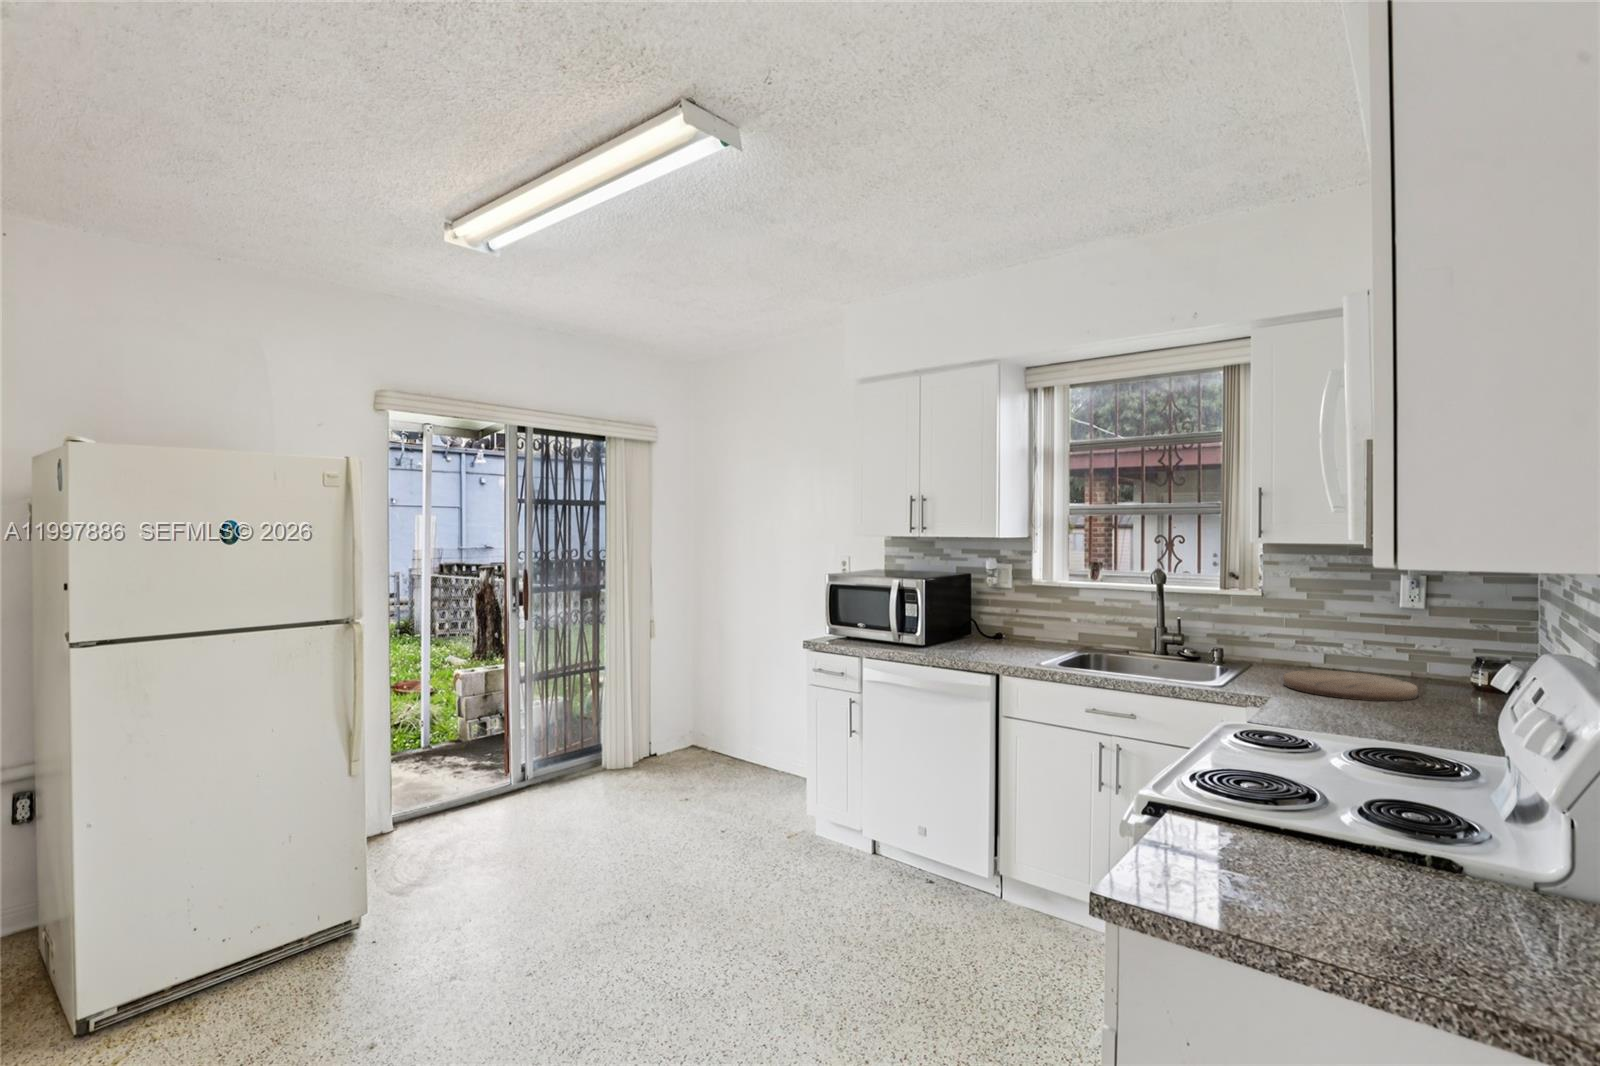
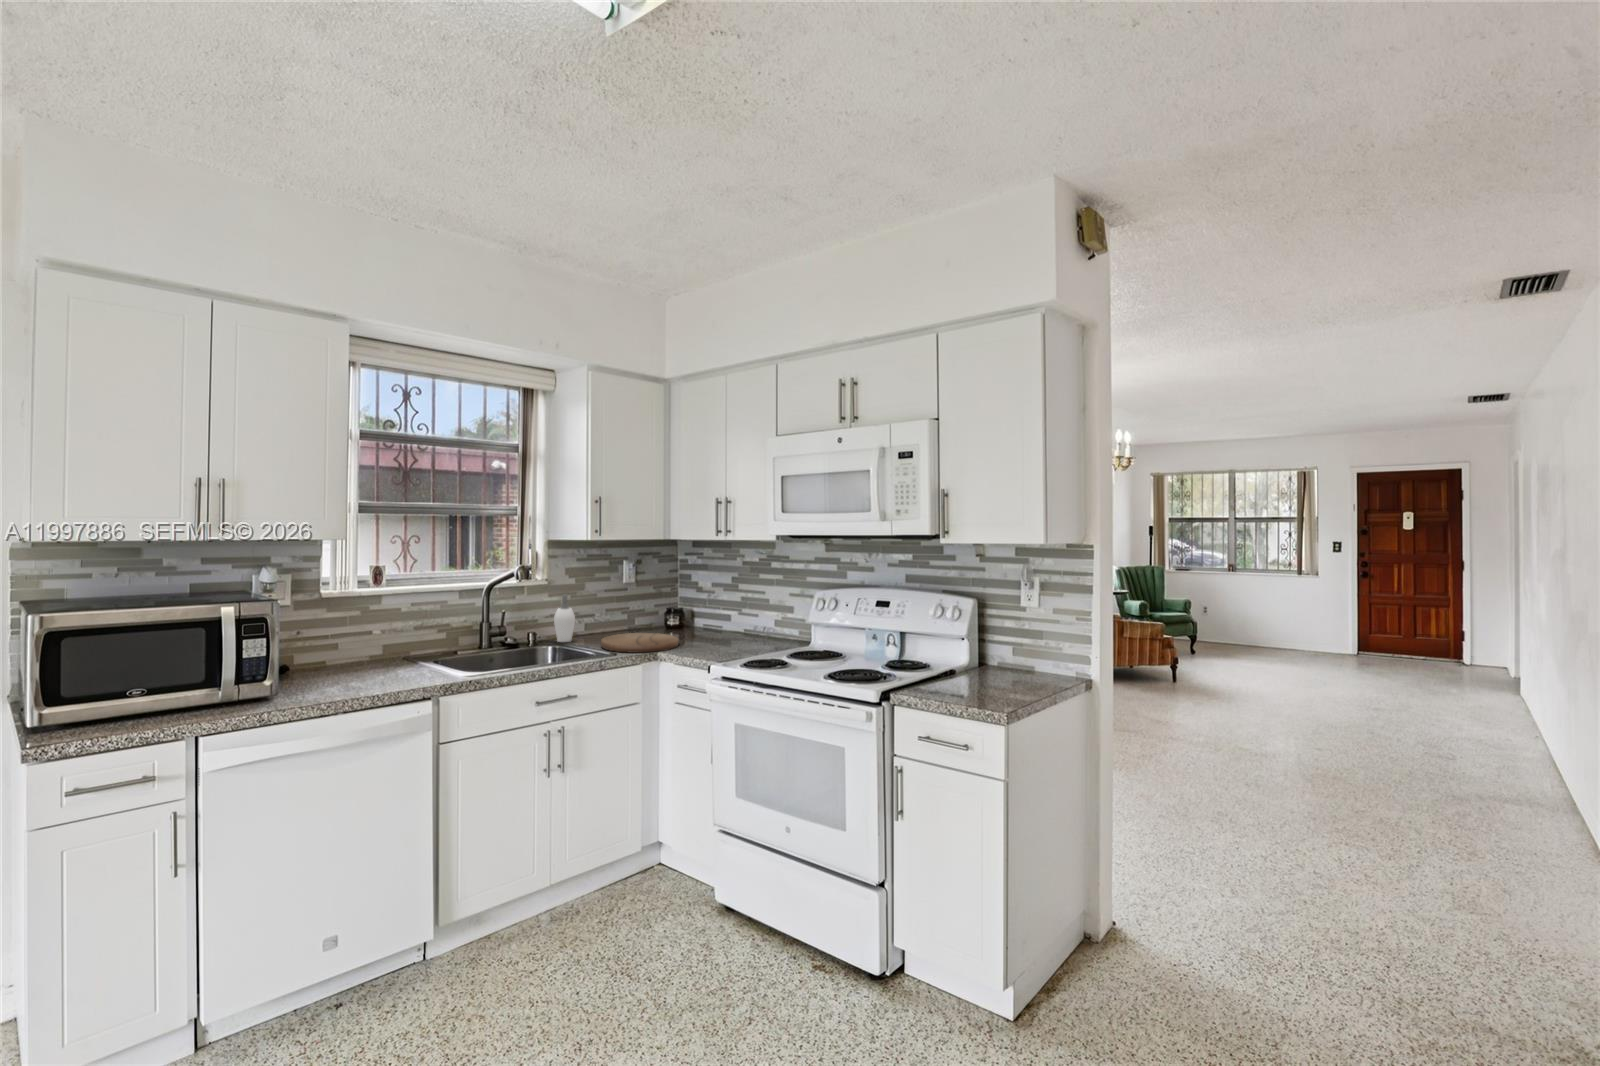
soap dispenser: none [1269,610,1304,670] -> present [554,595,575,642]

